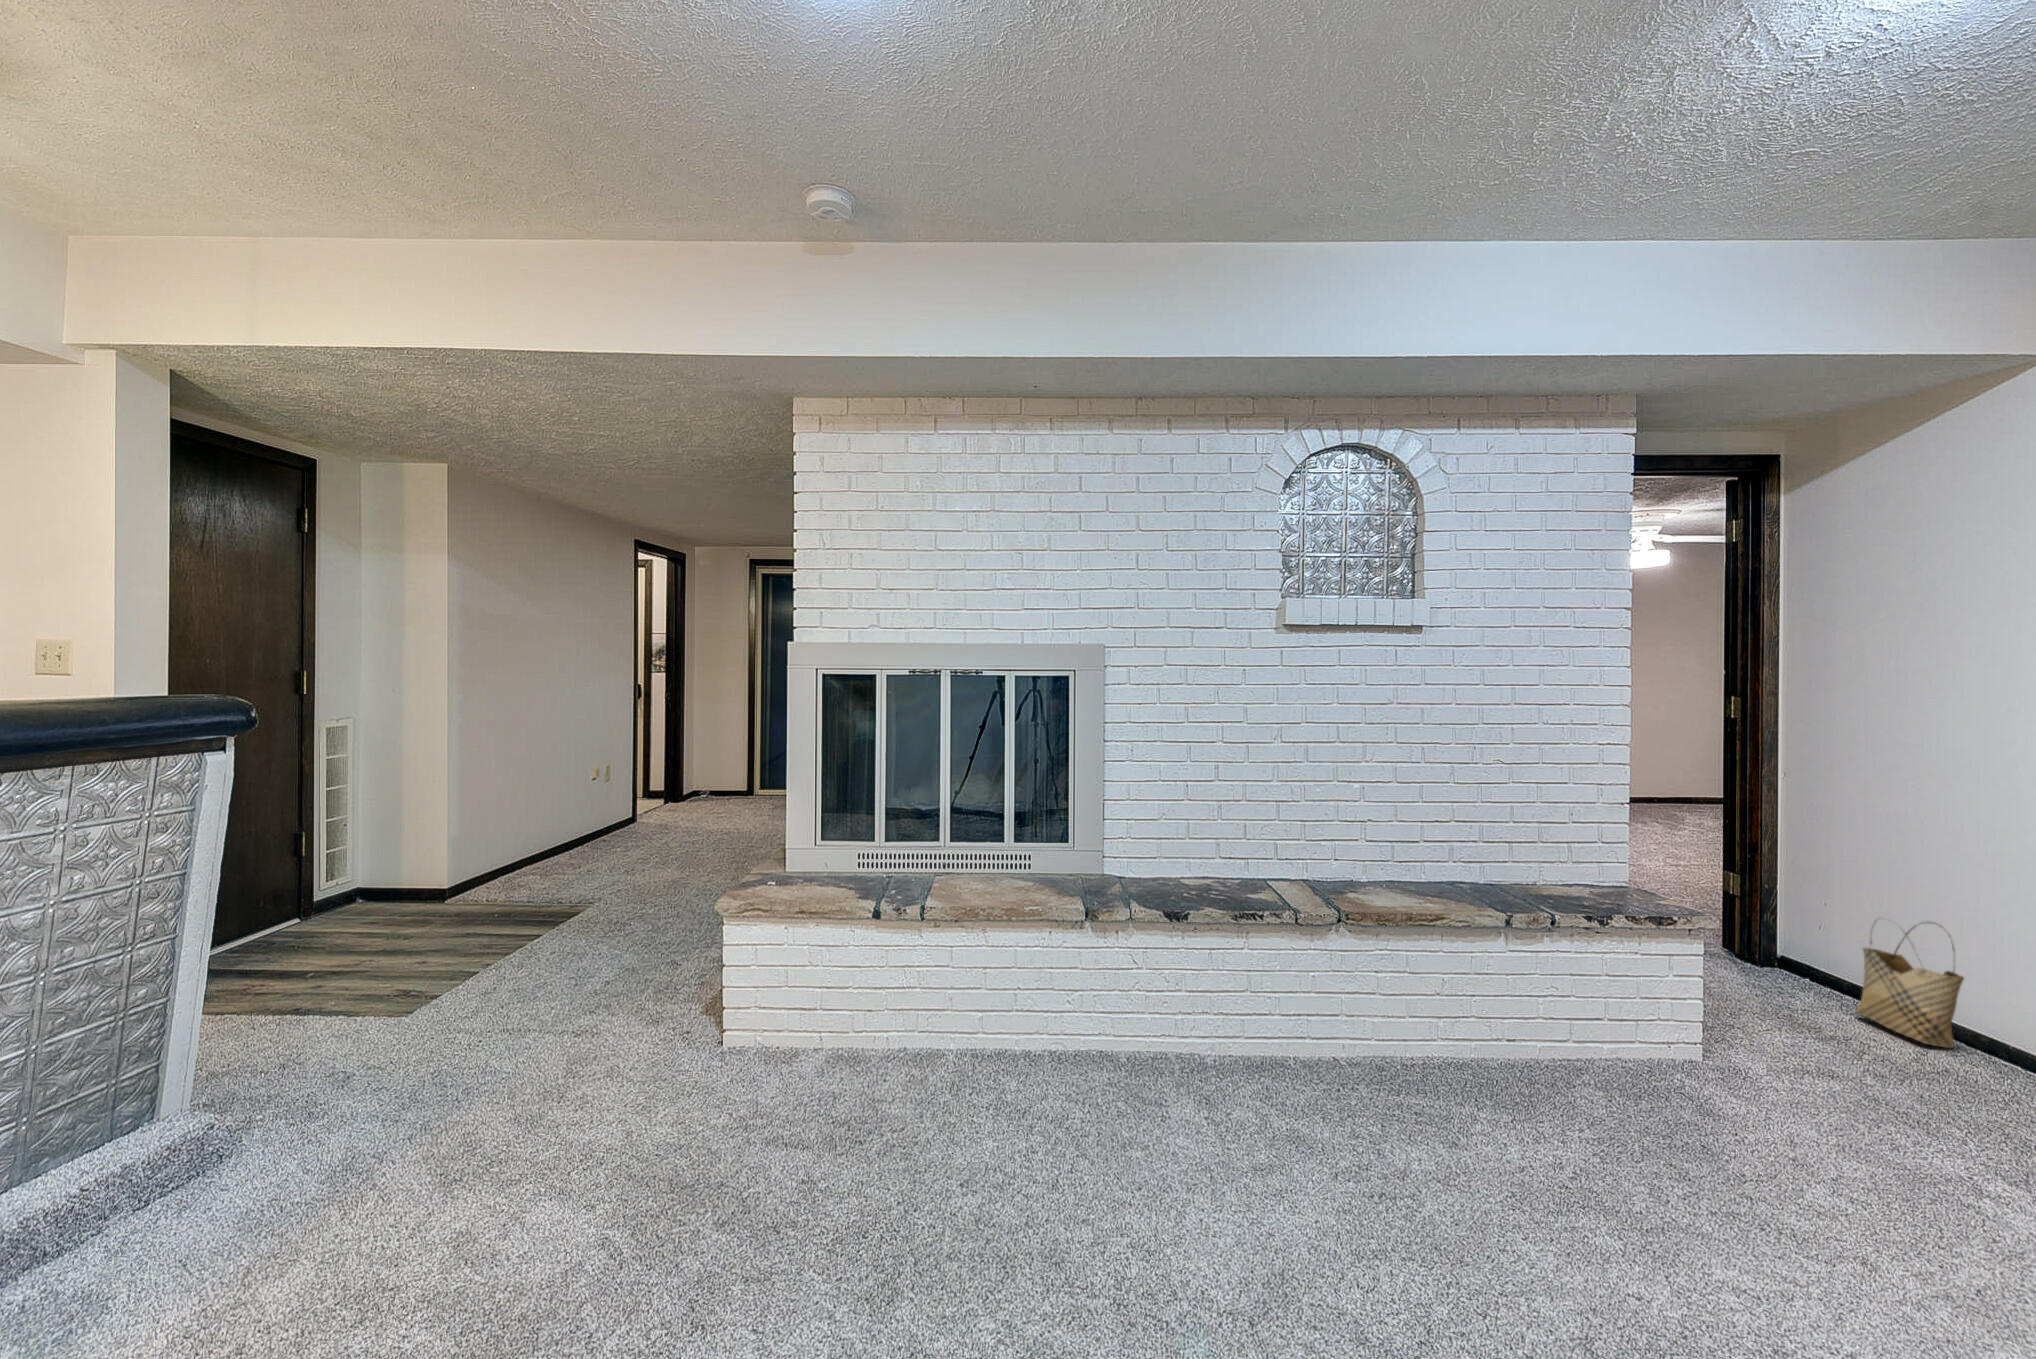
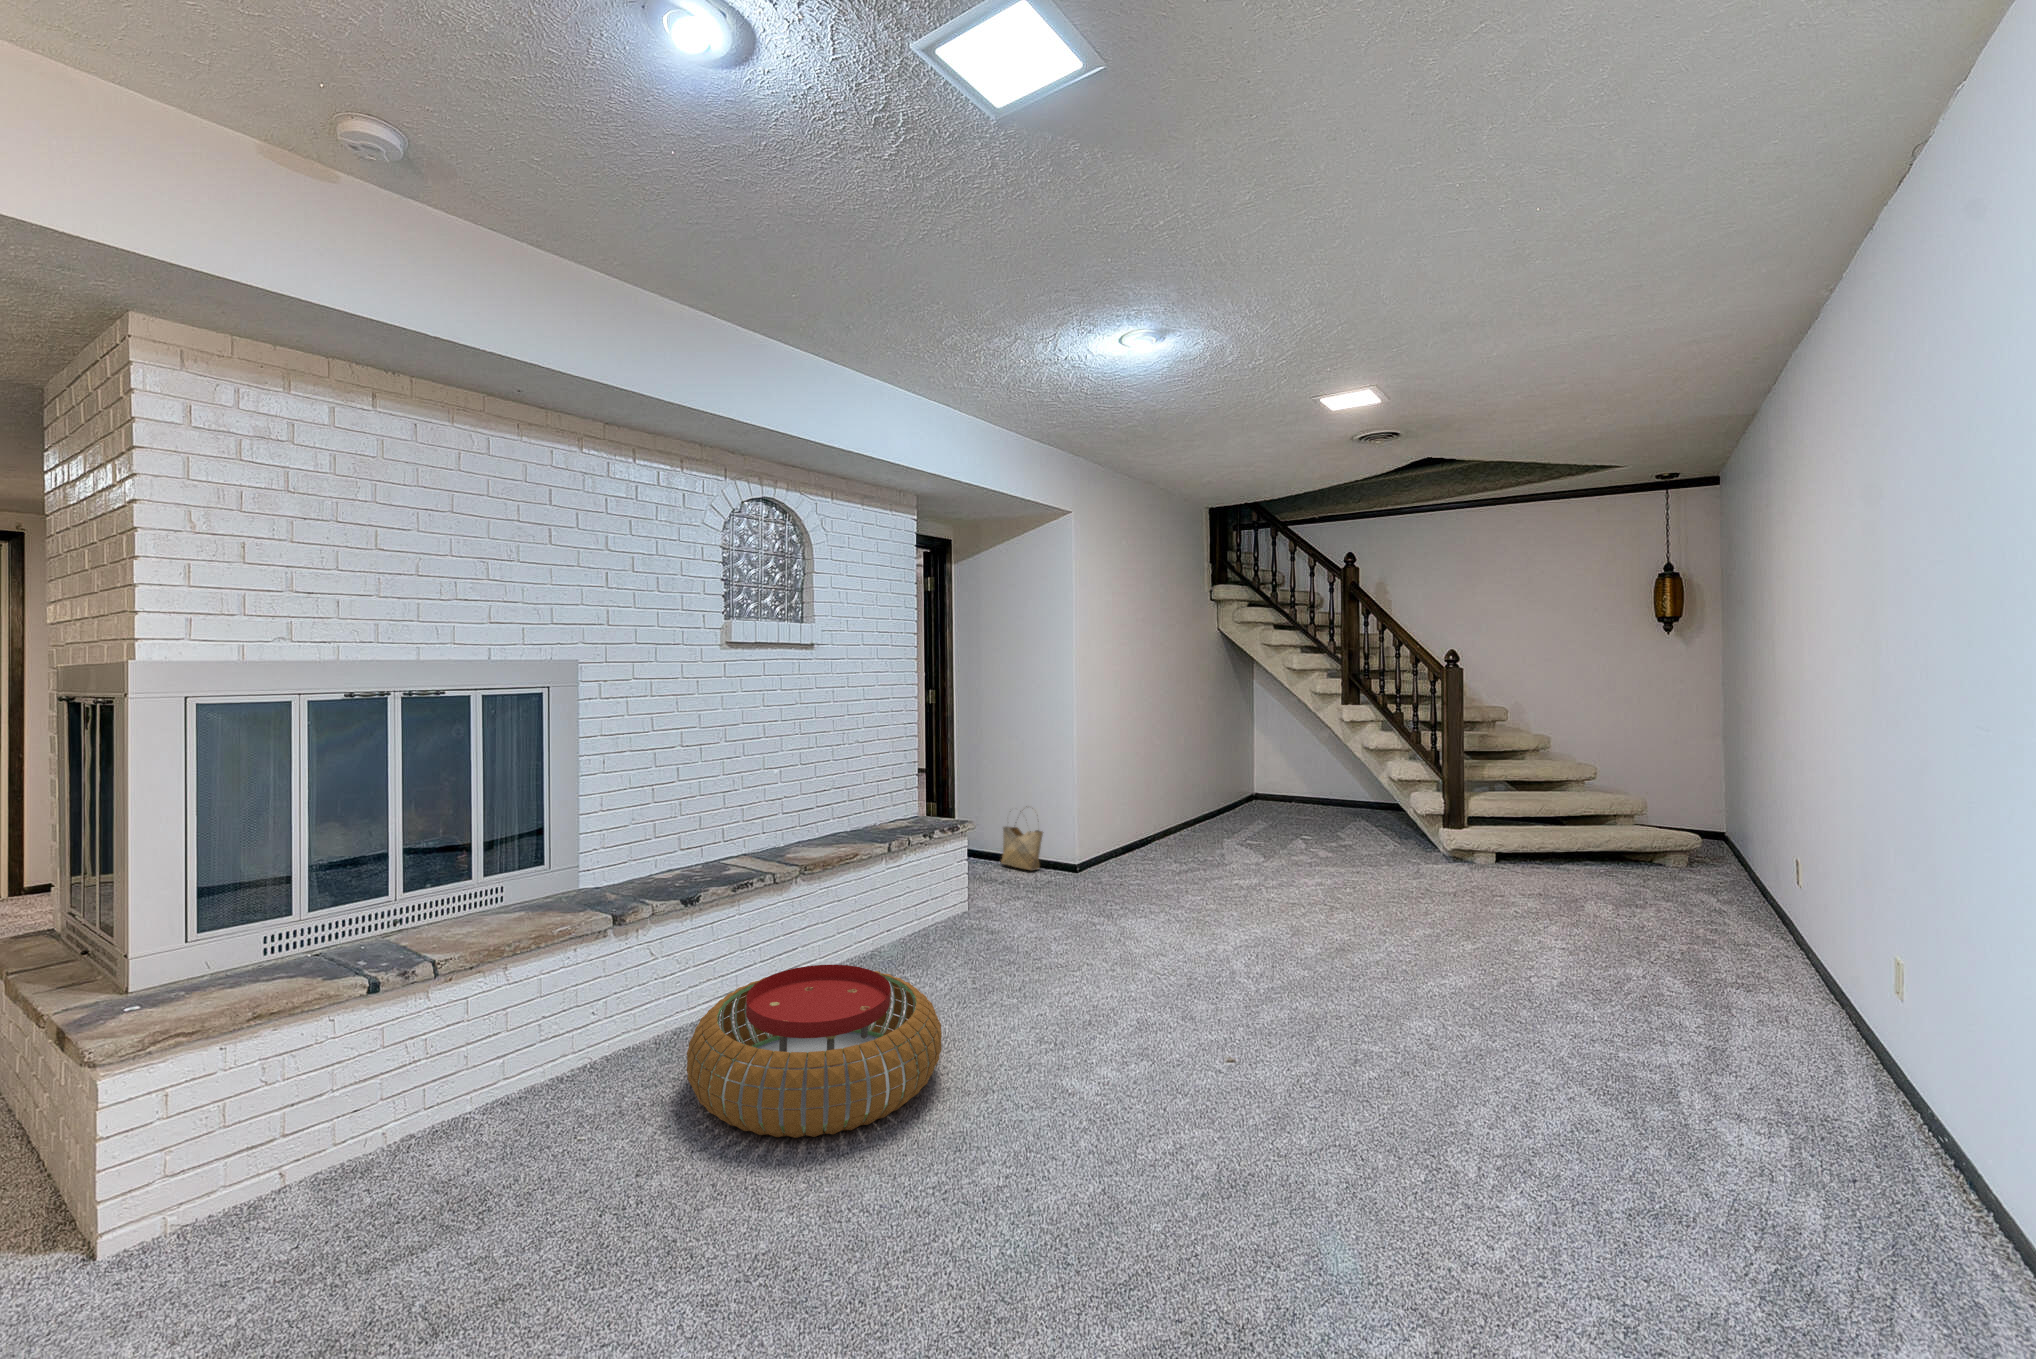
pouf: none [1059,1031,1405,1292] -> present [687,965,942,1138]

